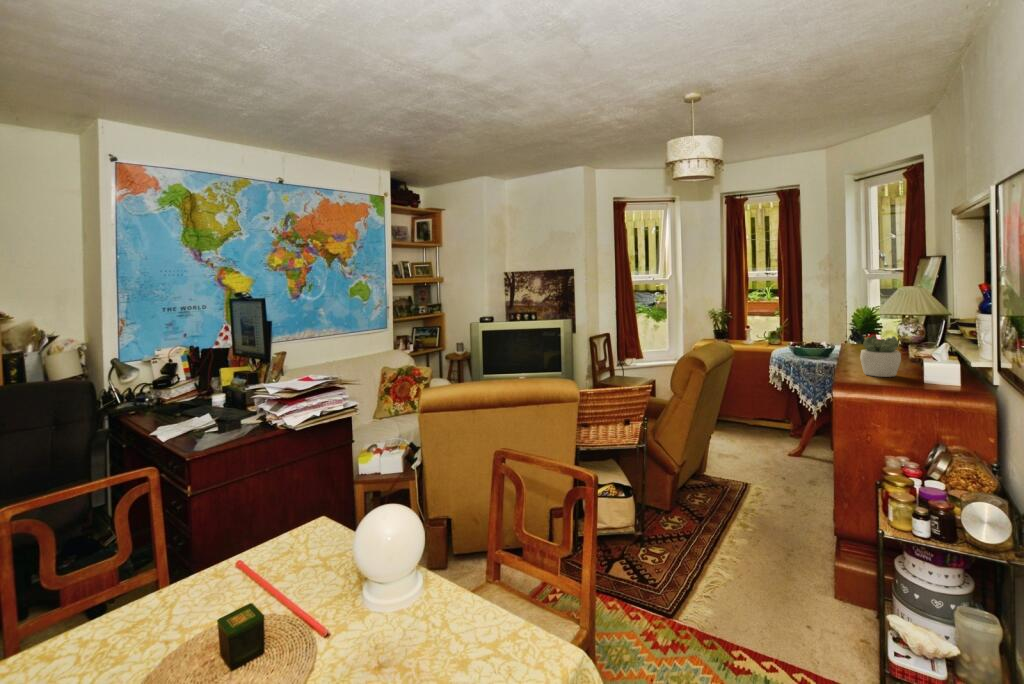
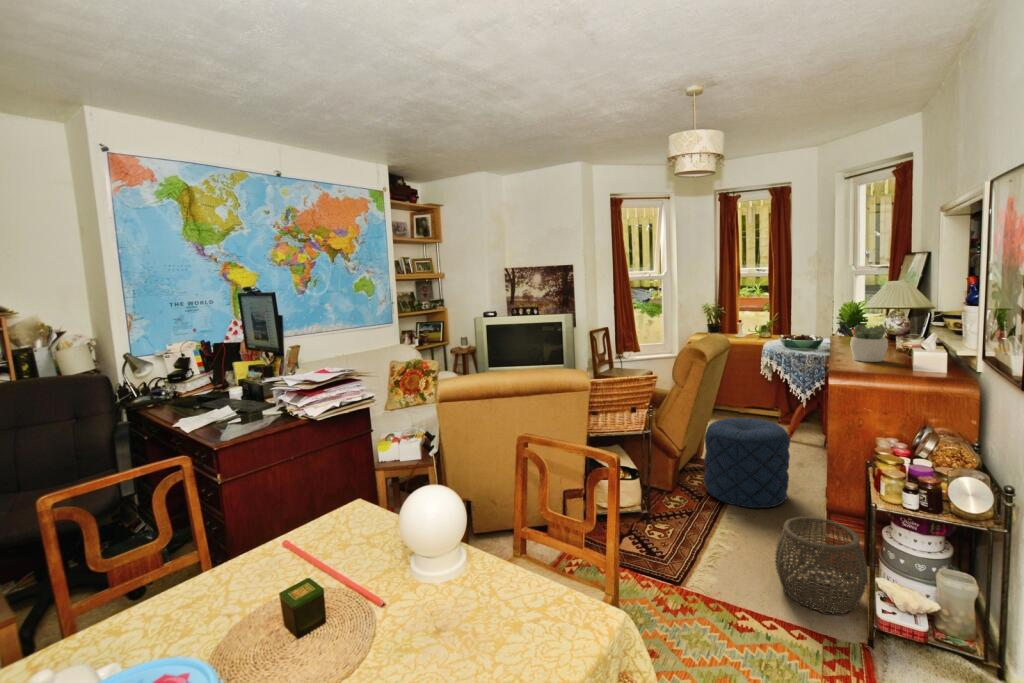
pouf: none [705,432,796,528] -> present [704,418,790,508]
woven basket: none [776,544,878,653] -> present [775,517,868,614]

